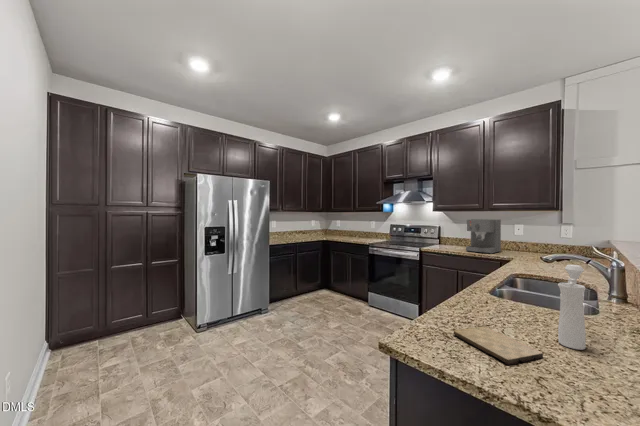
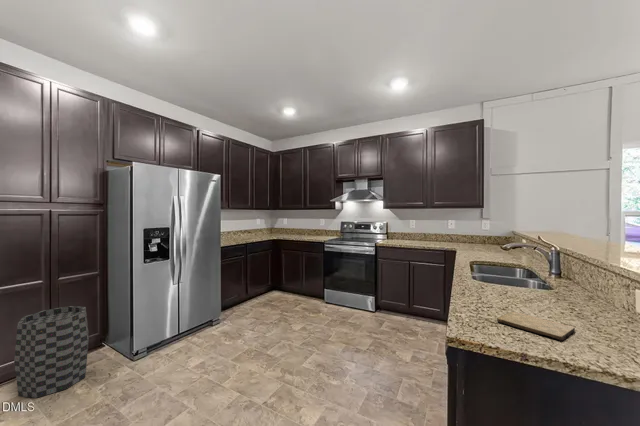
coffee maker: present [466,219,501,254] -> none [418,216,445,247]
pepper mill: present [558,265,586,350] -> none [563,254,591,321]
trash can: none [115,284,165,350] -> present [14,306,89,398]

